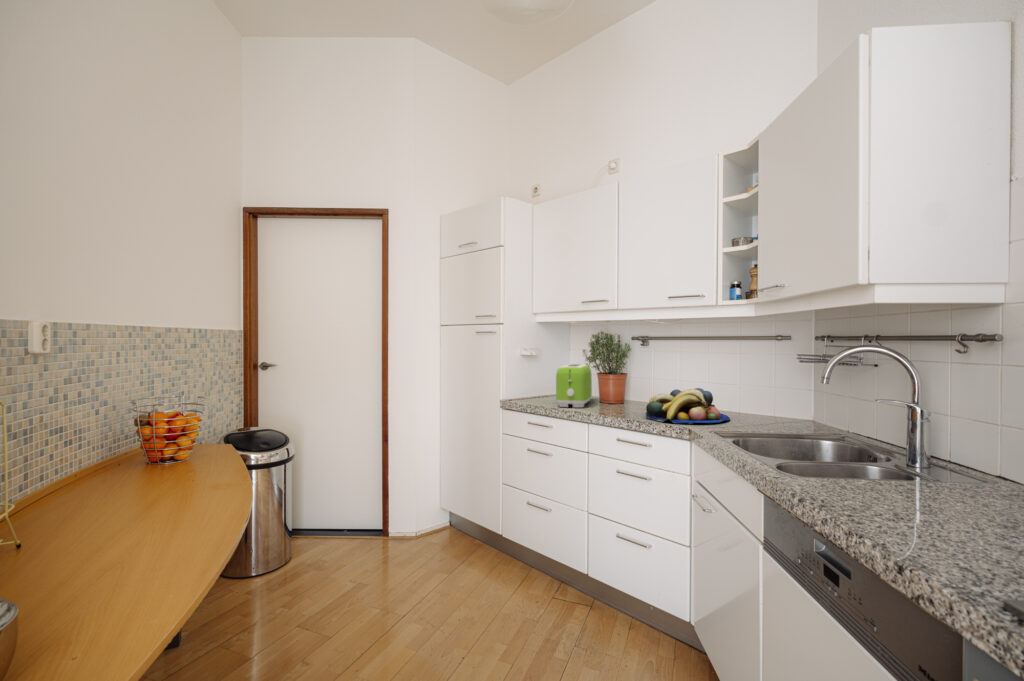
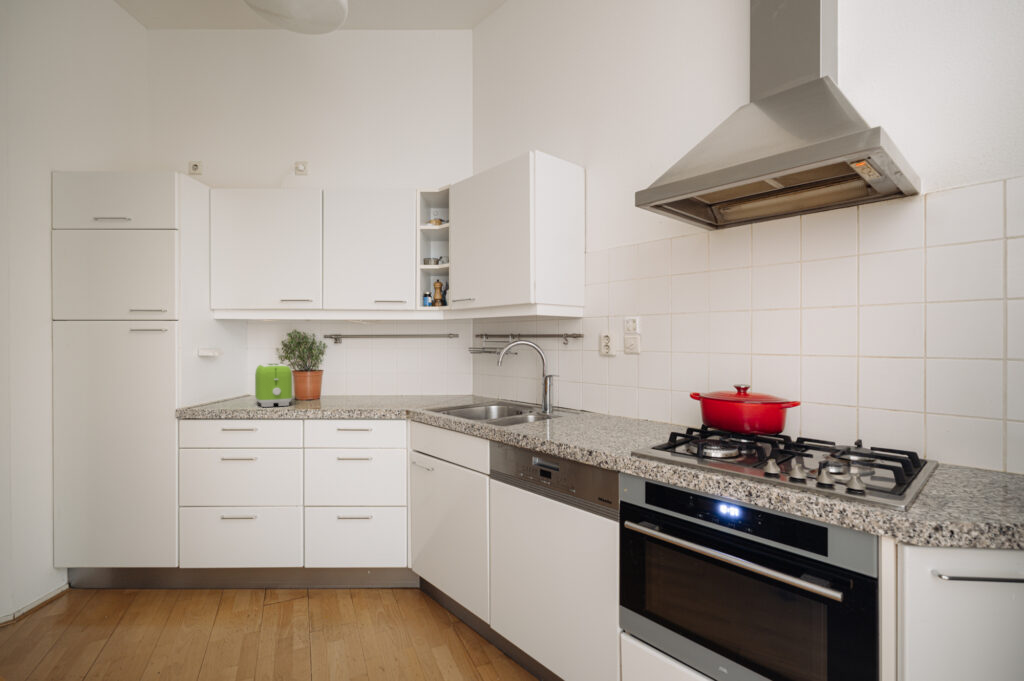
fruit bowl: present [646,388,730,423] -> none [357,379,425,408]

